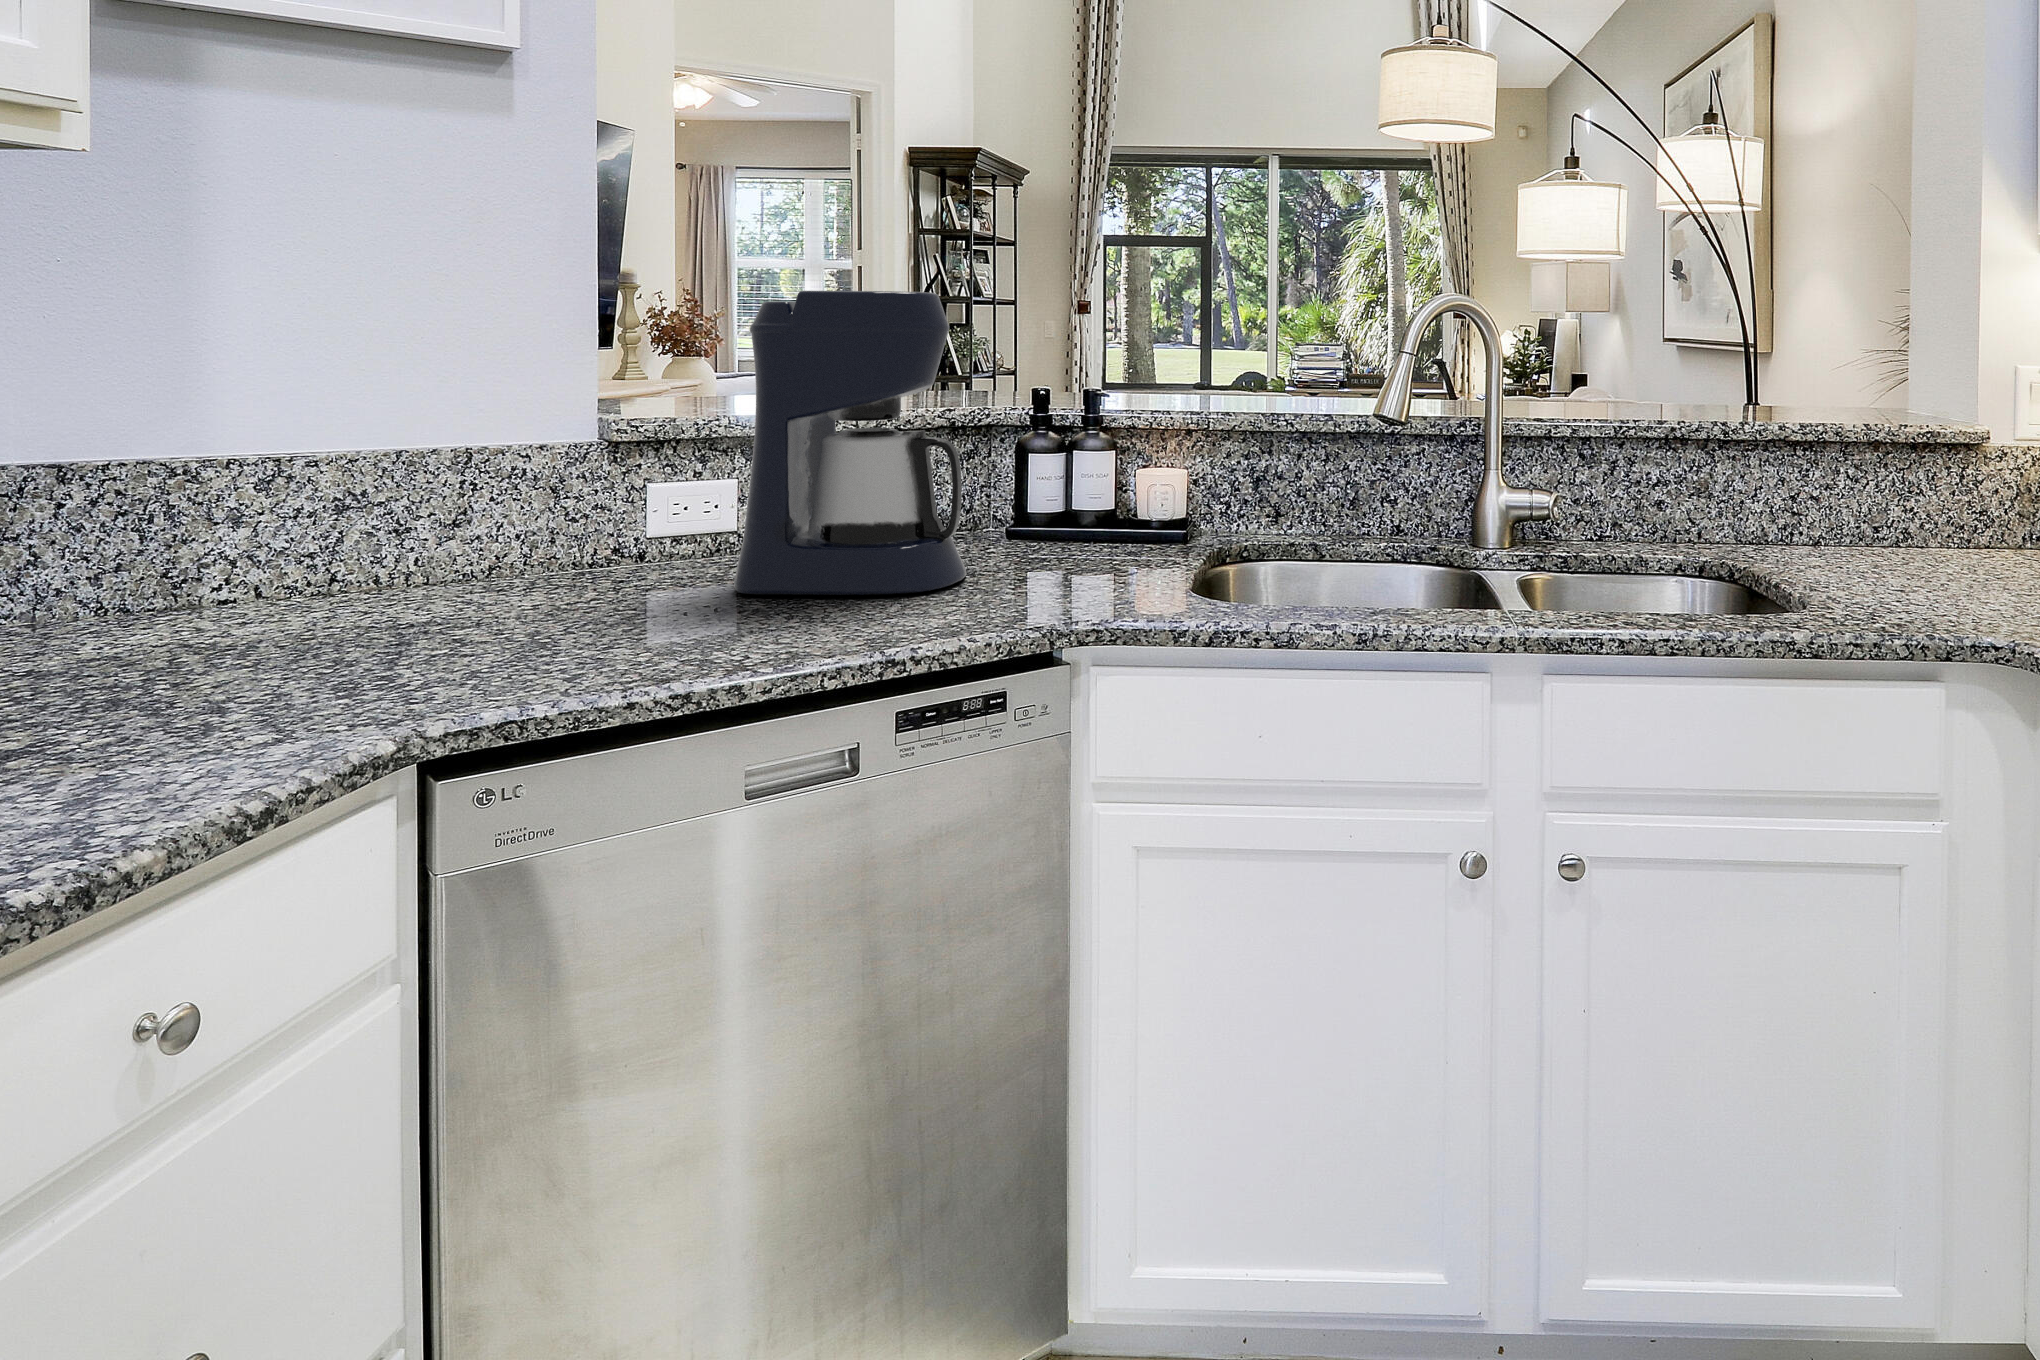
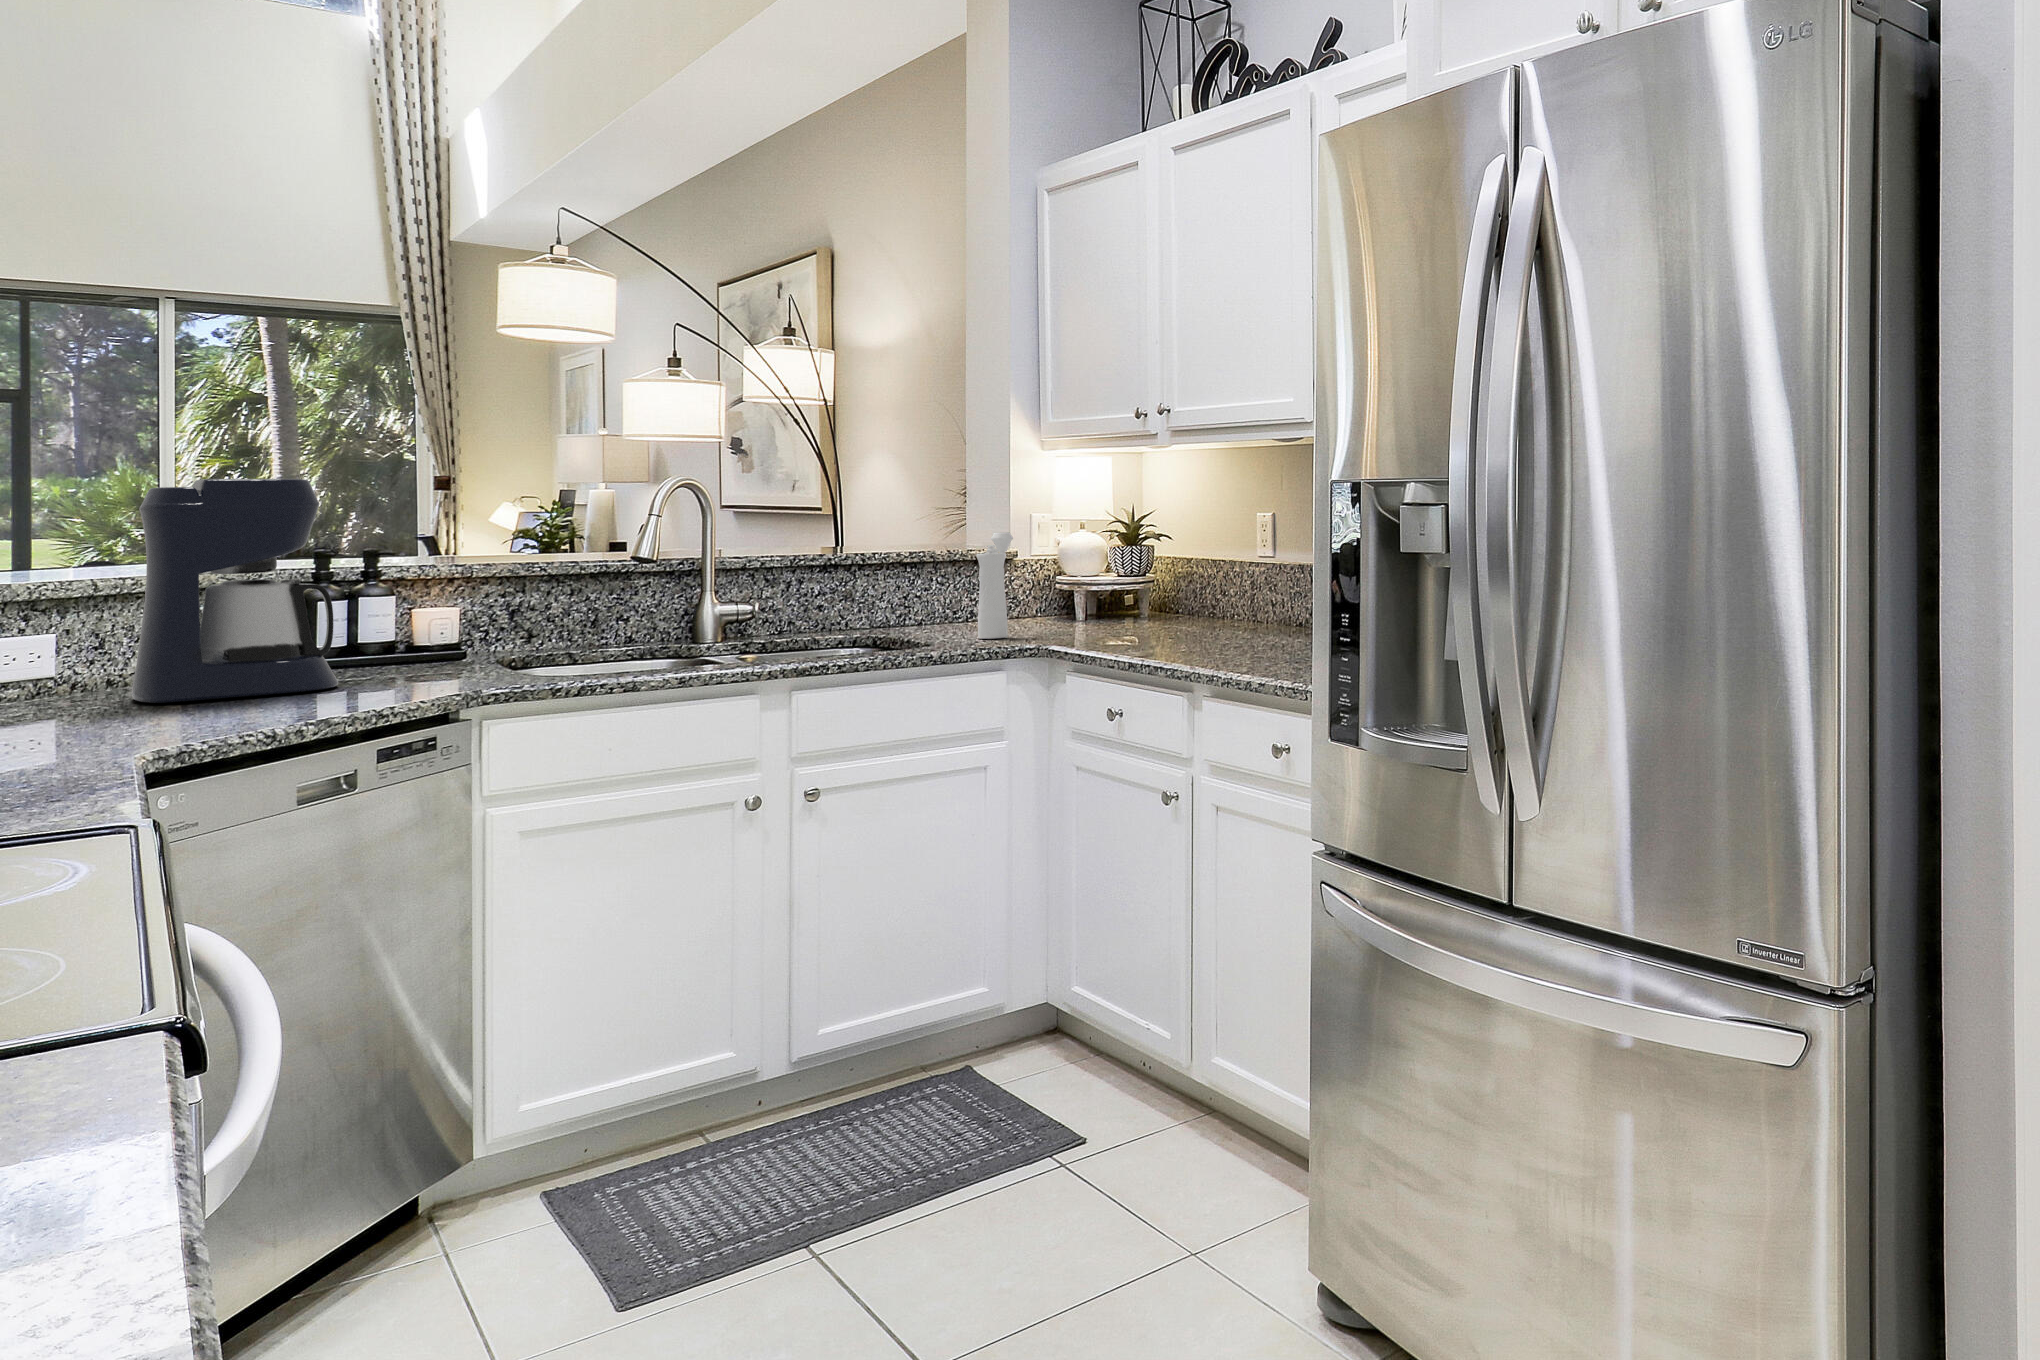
pepper mill: none [1899,403,1978,610] -> present [976,532,1013,639]

